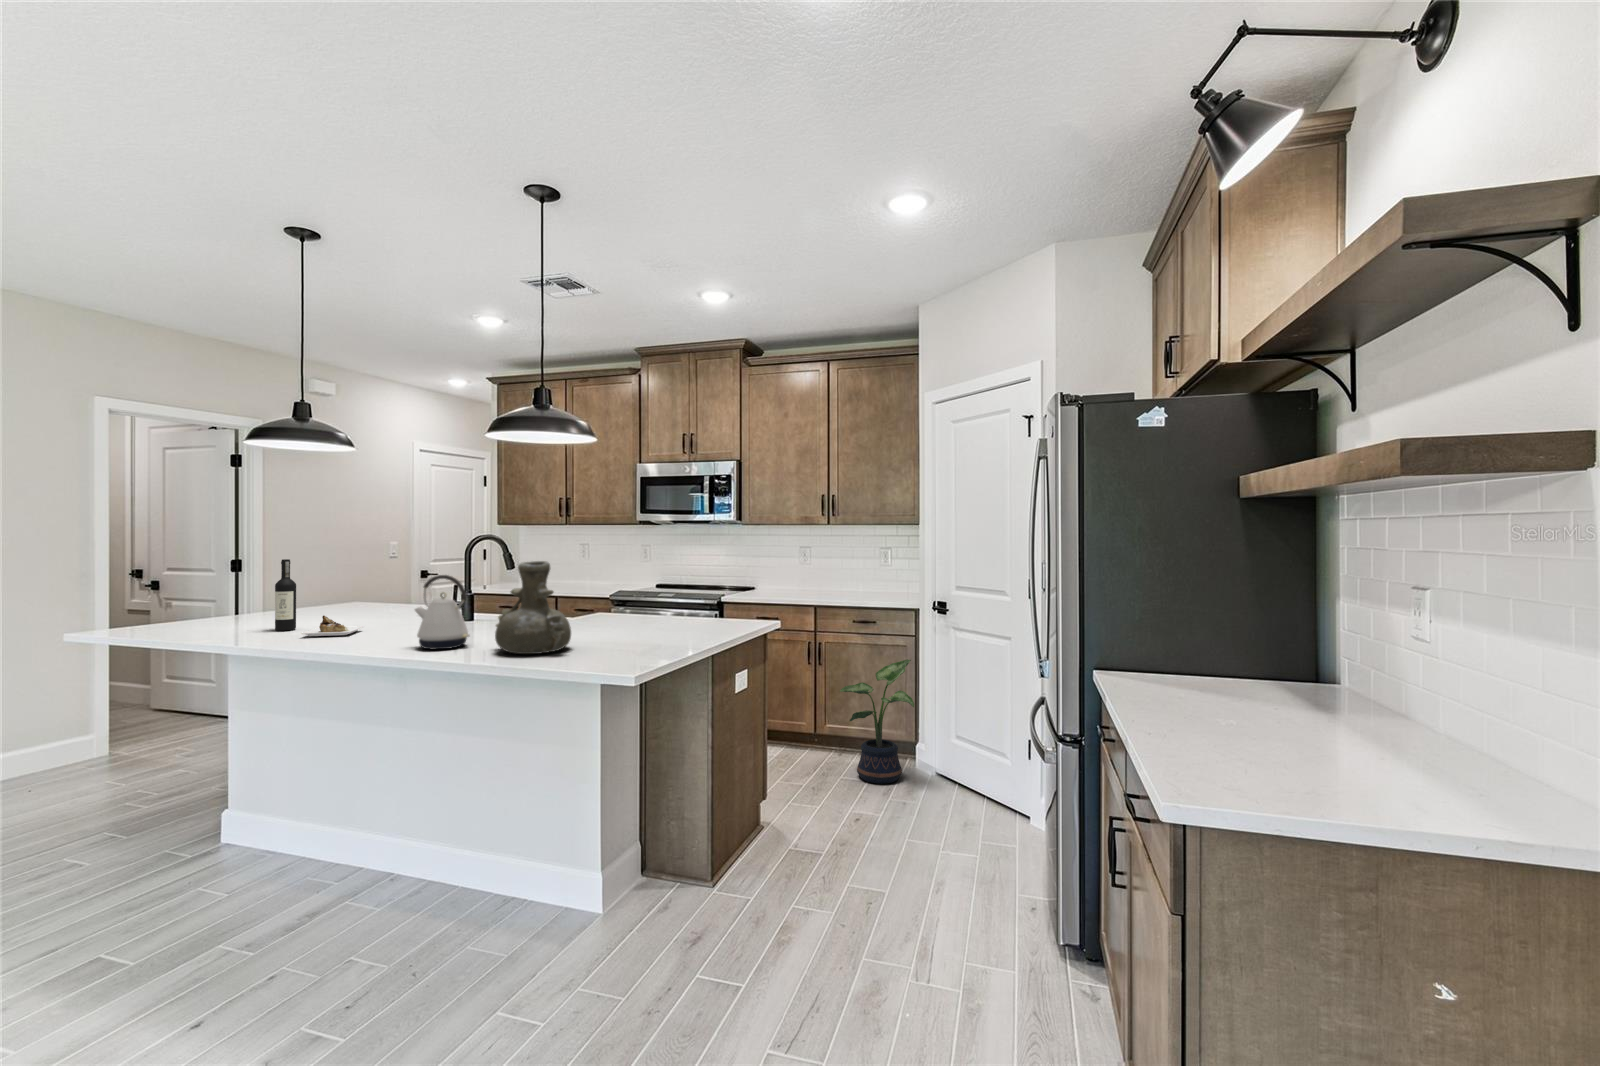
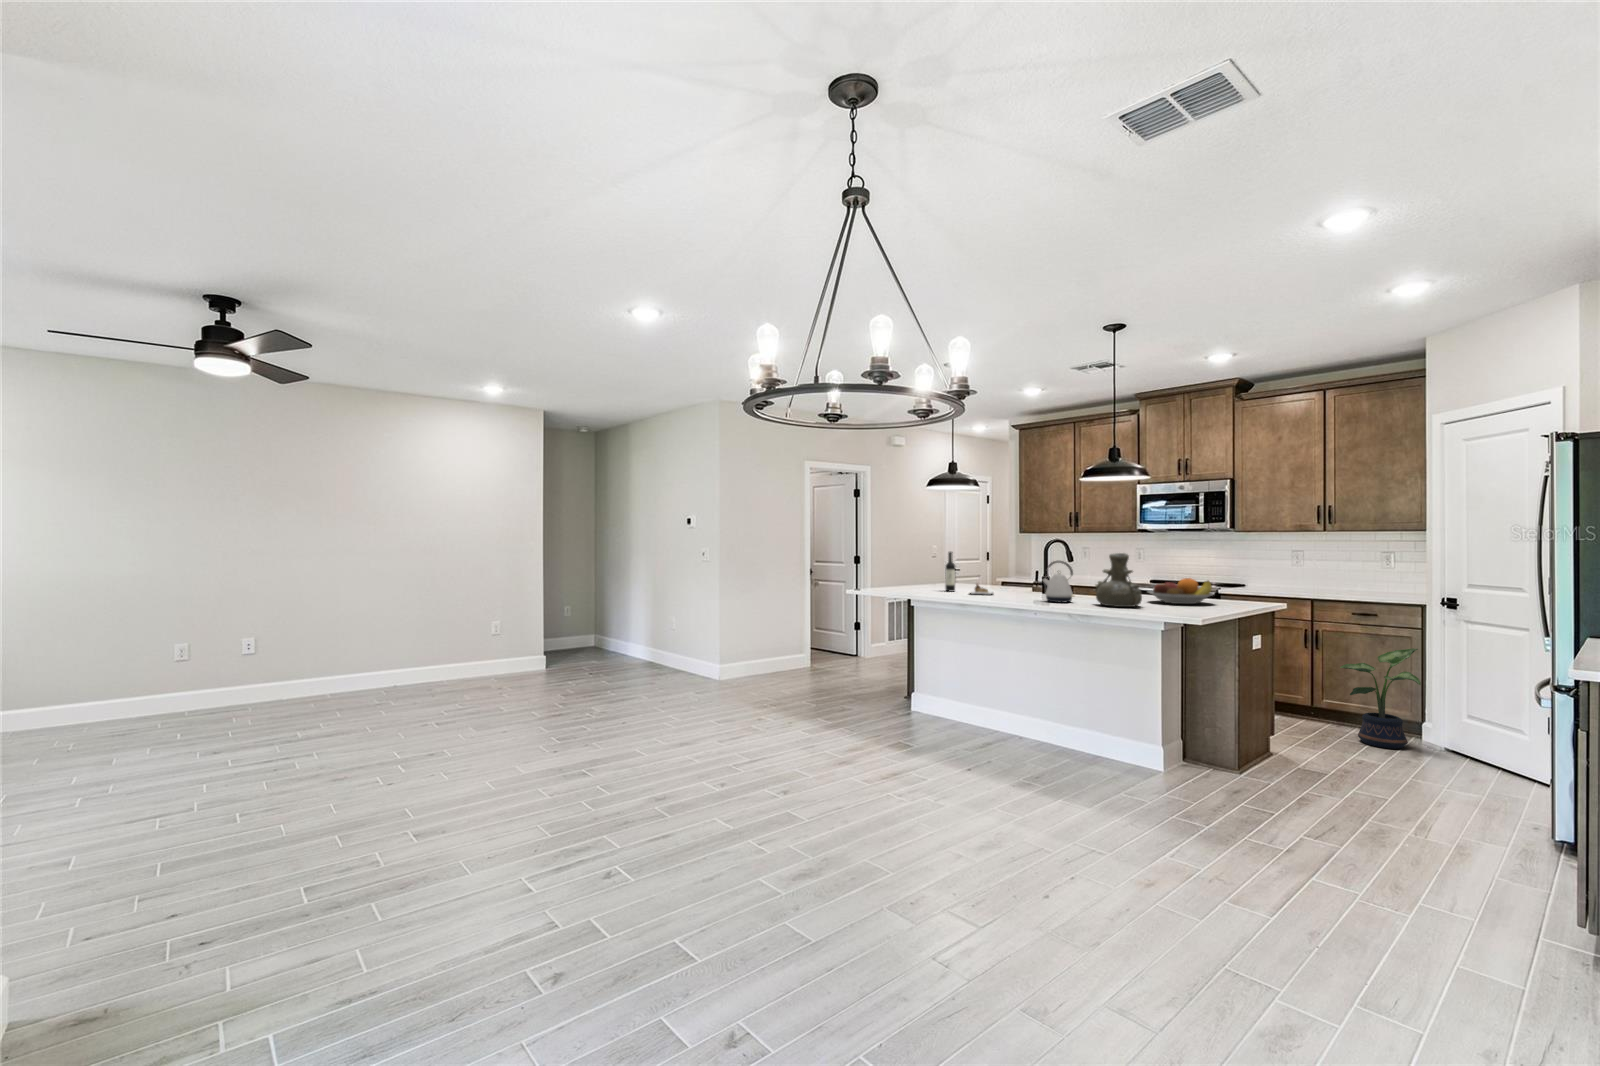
fruit bowl: none [595,595,687,636] -> present [1148,578,1213,604]

